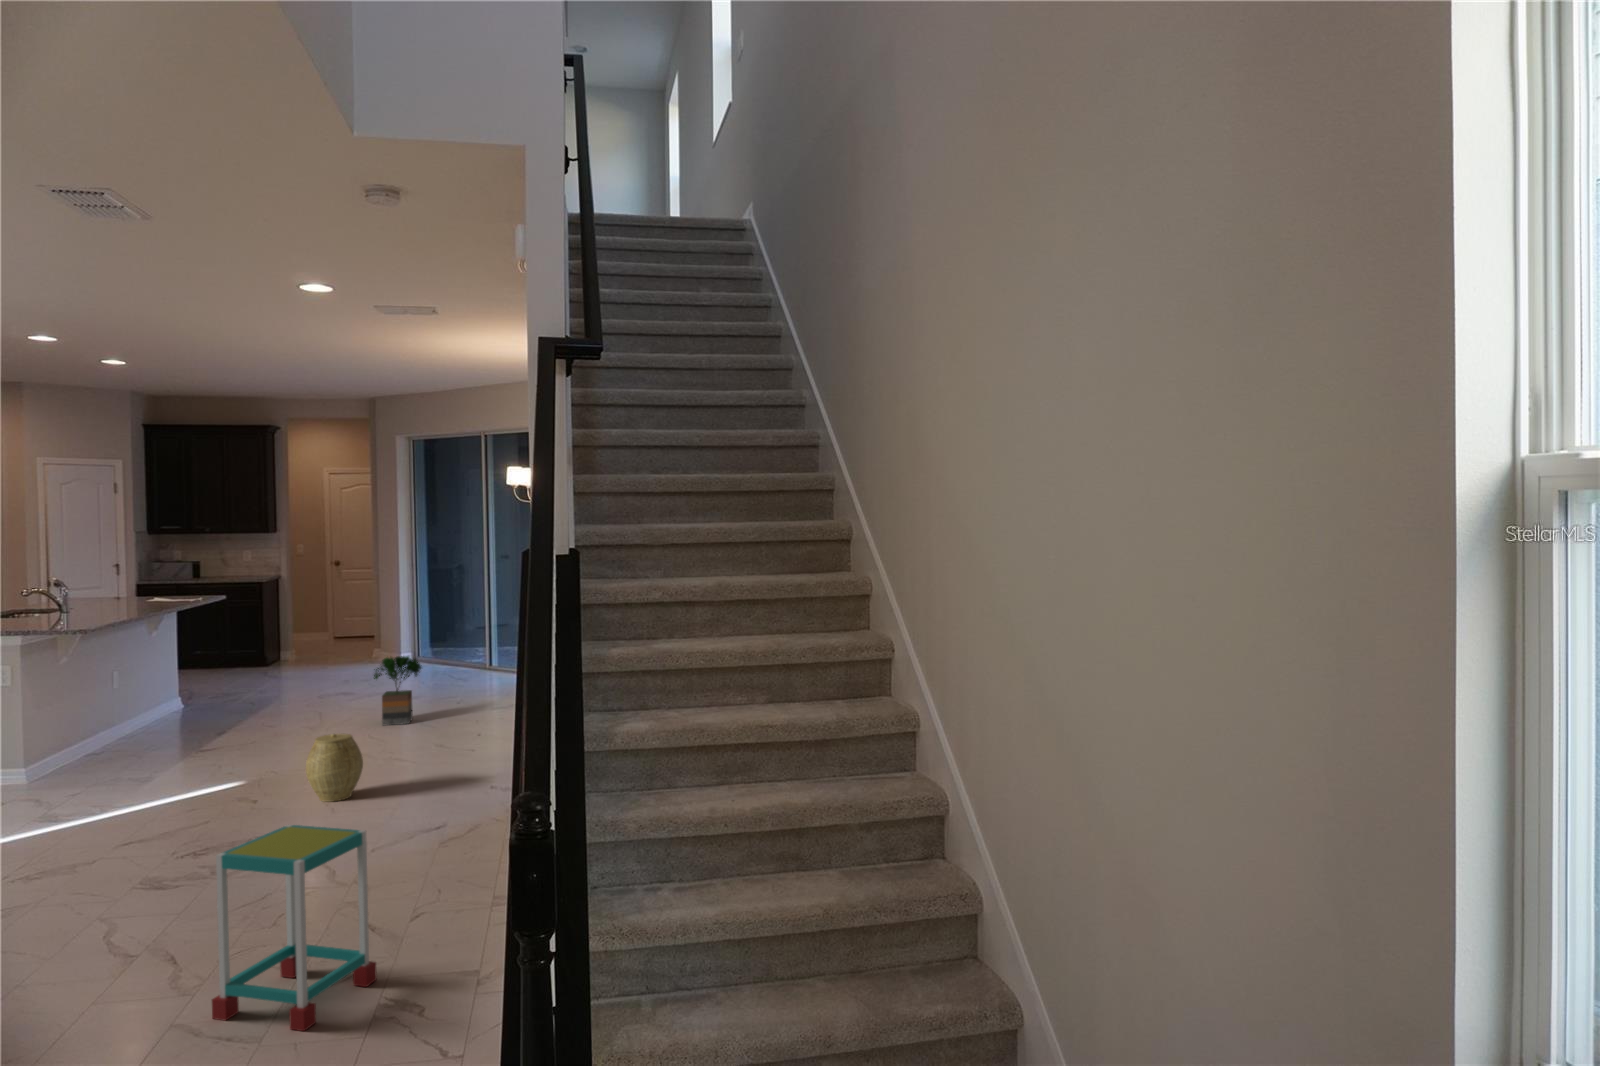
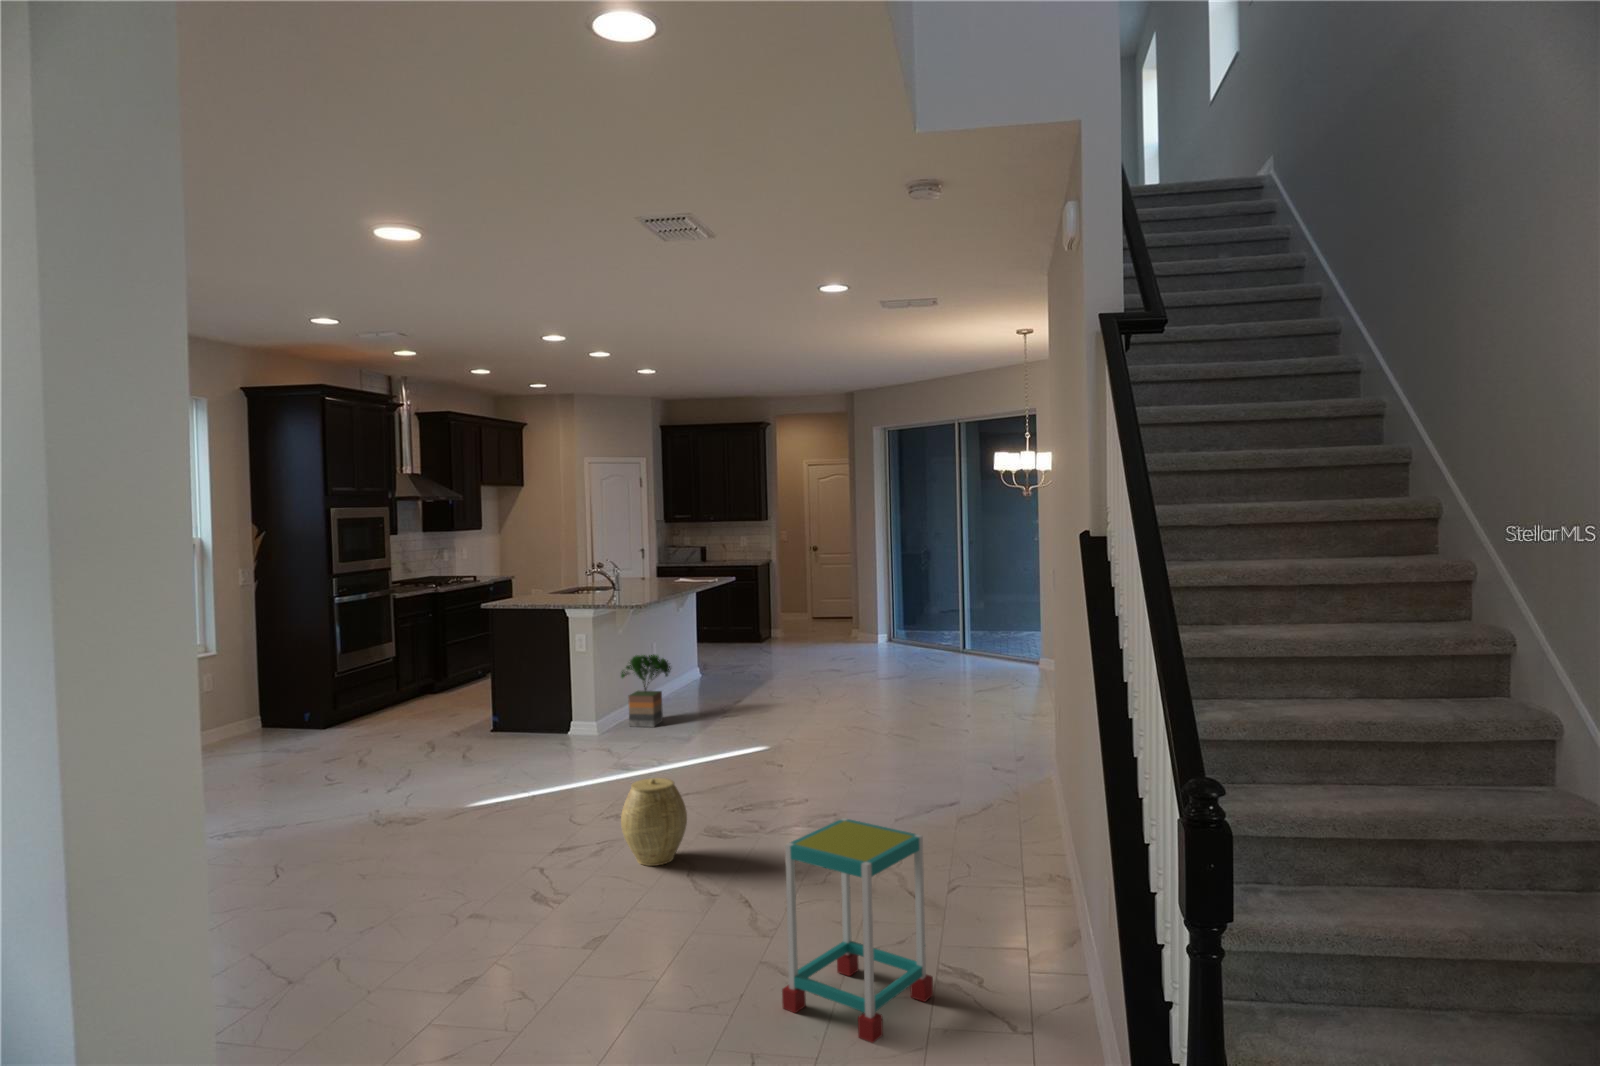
potted tree: present [374,656,421,726] -> present [621,654,671,727]
woven basket: present [306,734,363,802] -> present [621,778,687,866]

